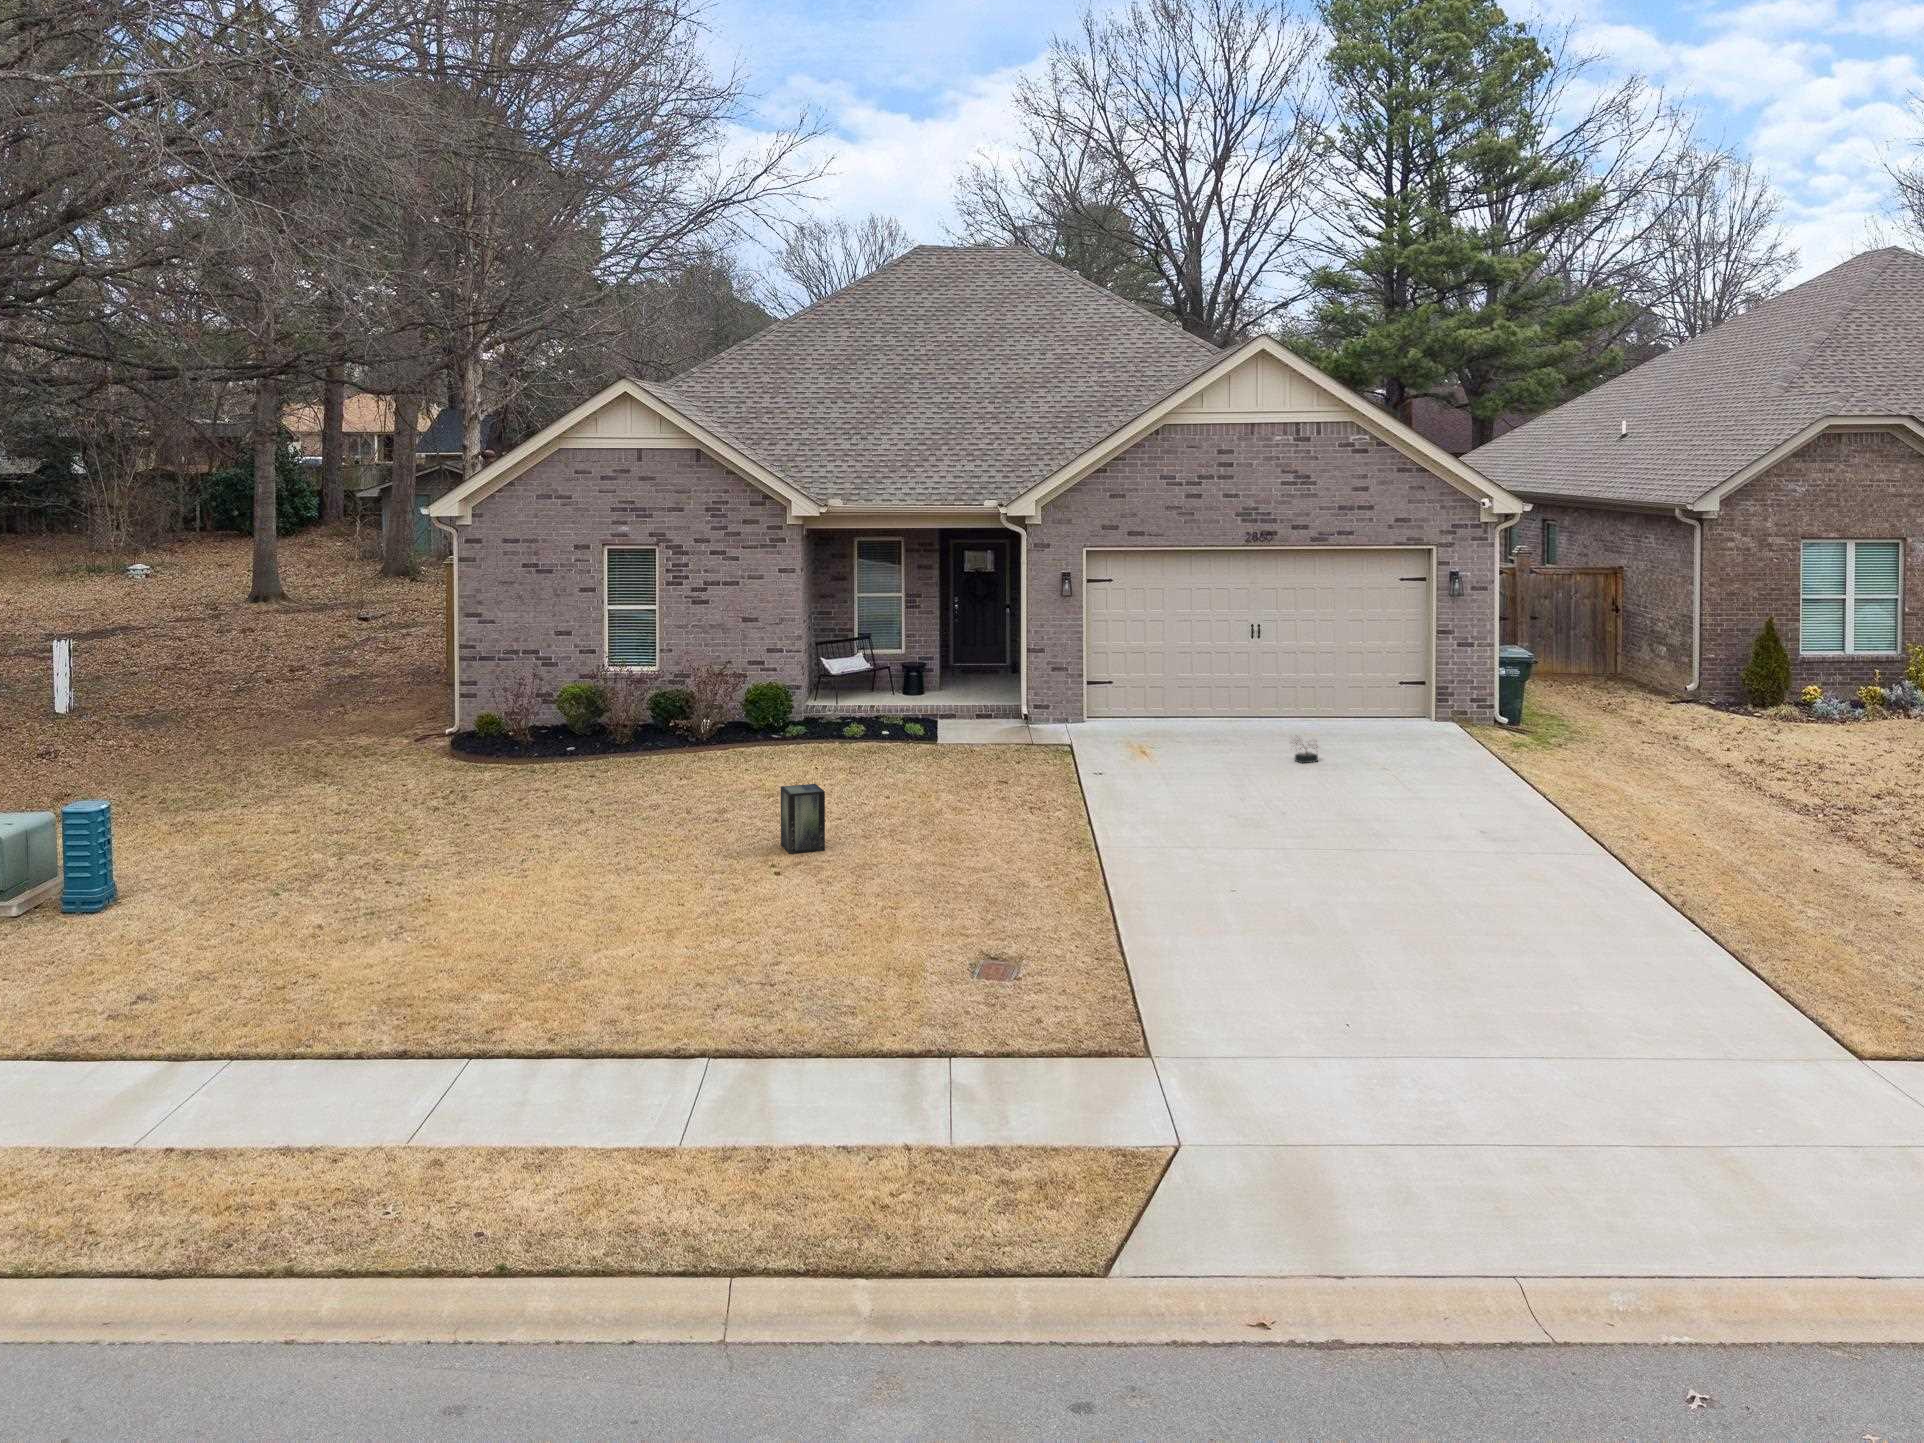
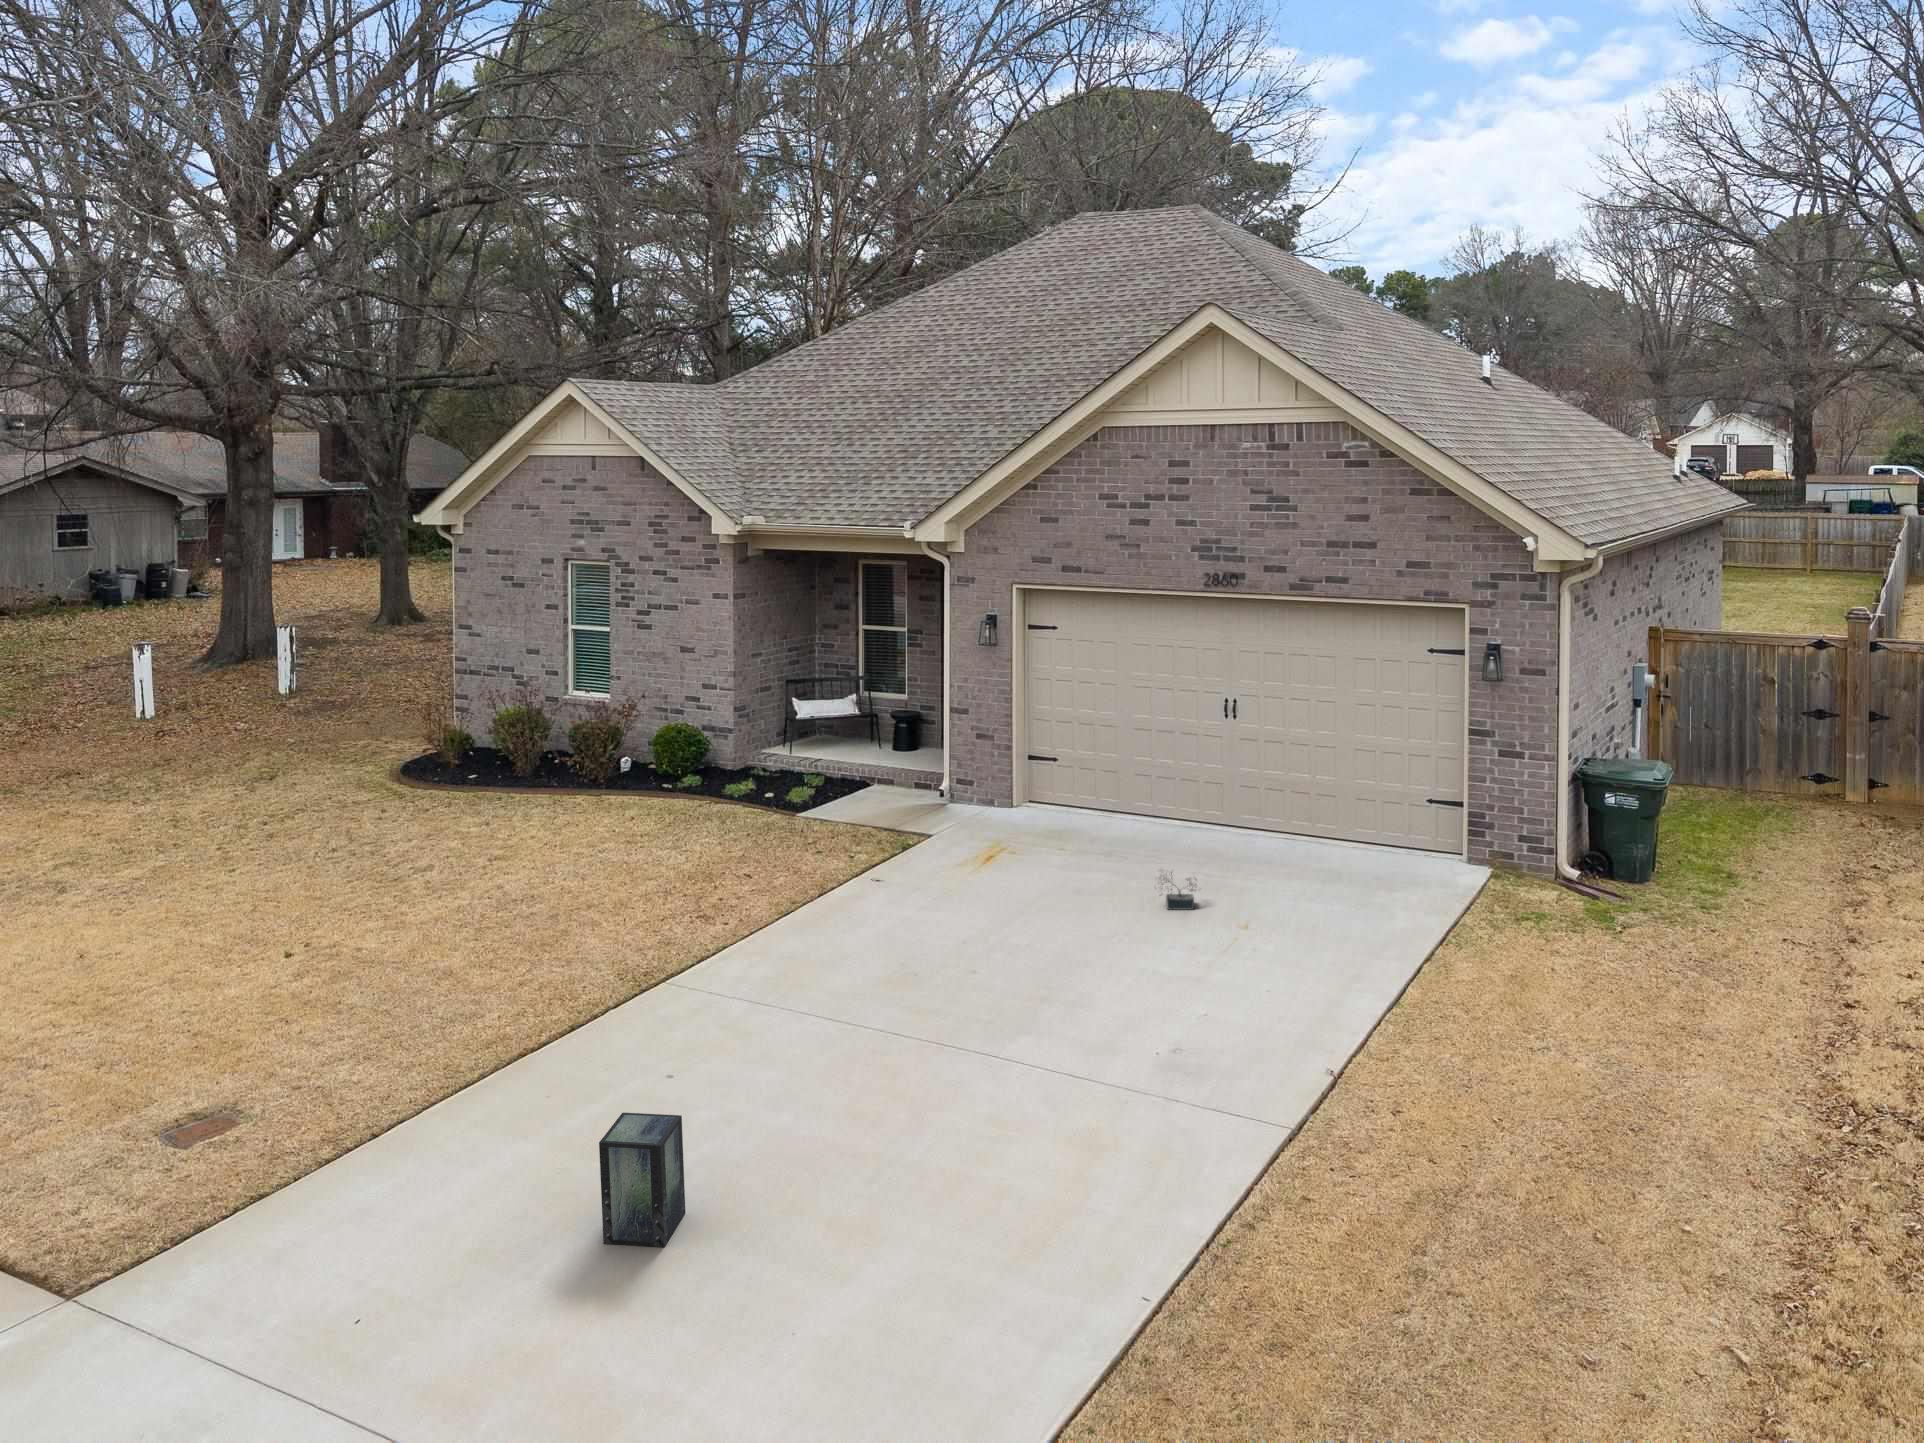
storage box: present [781,784,825,854] -> present [599,1113,685,1247]

